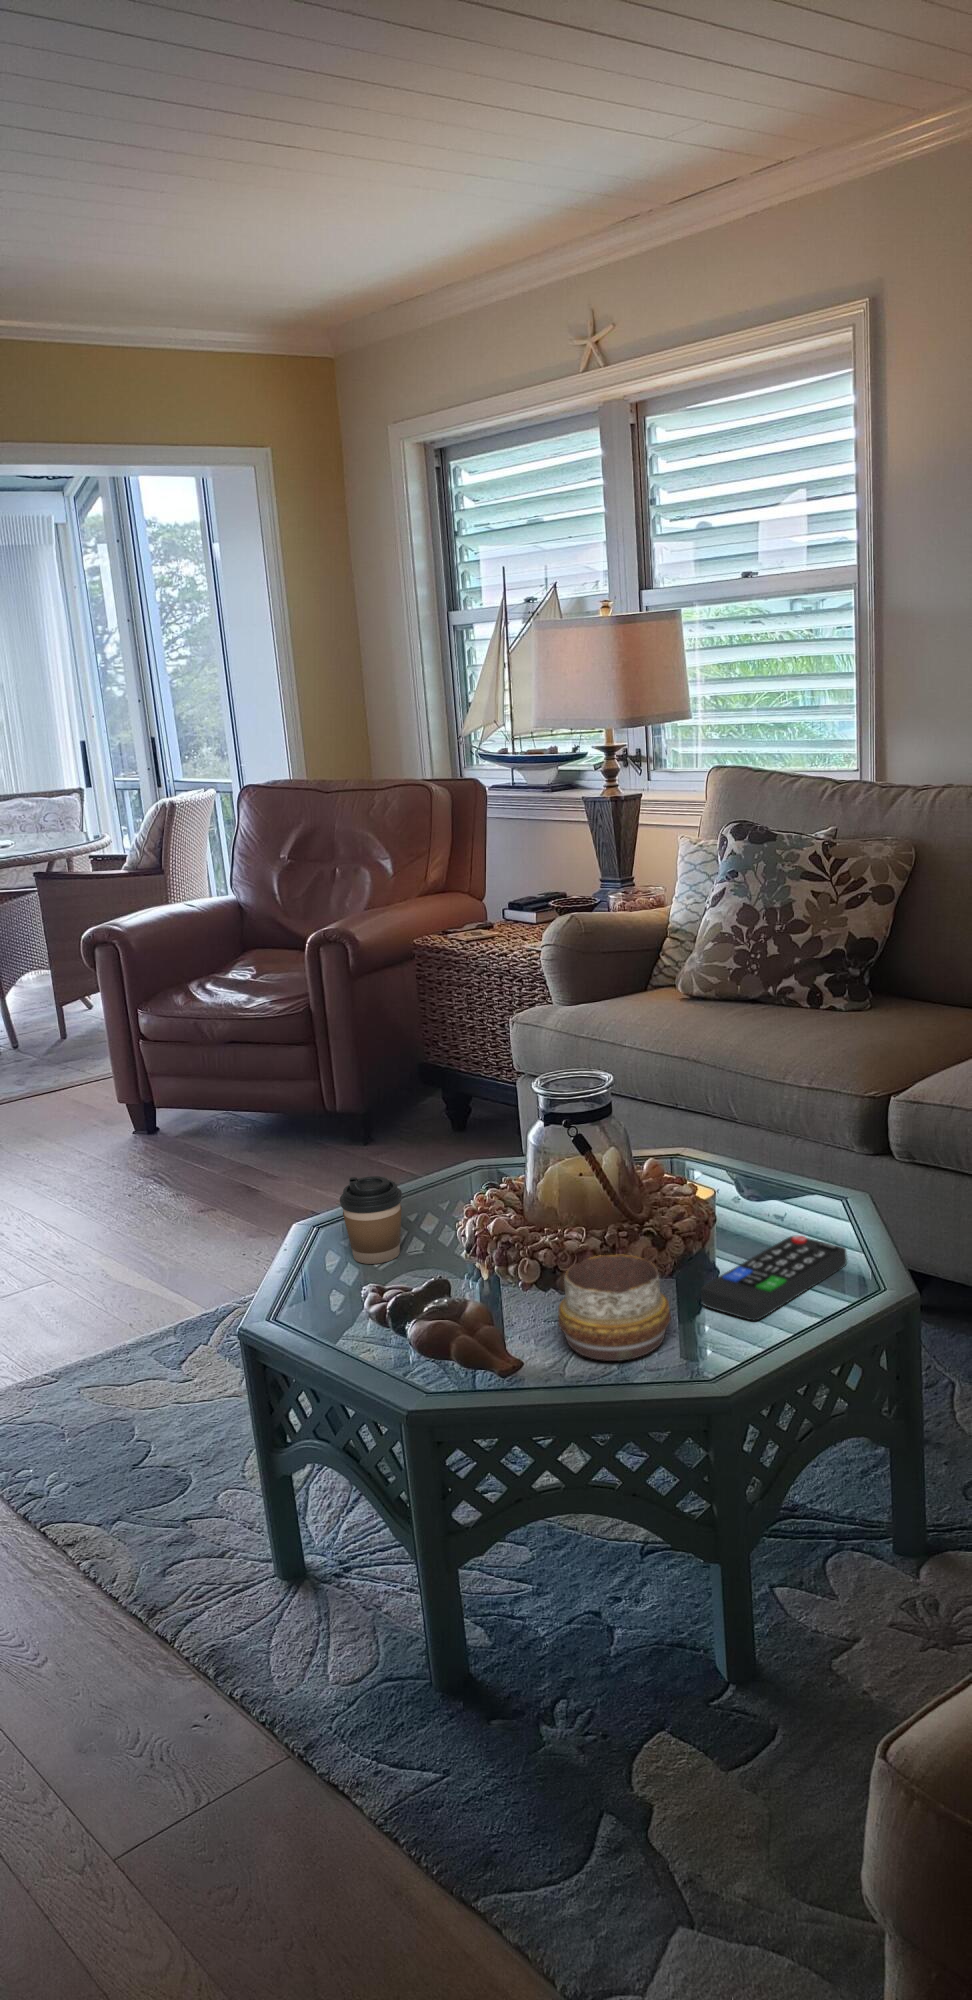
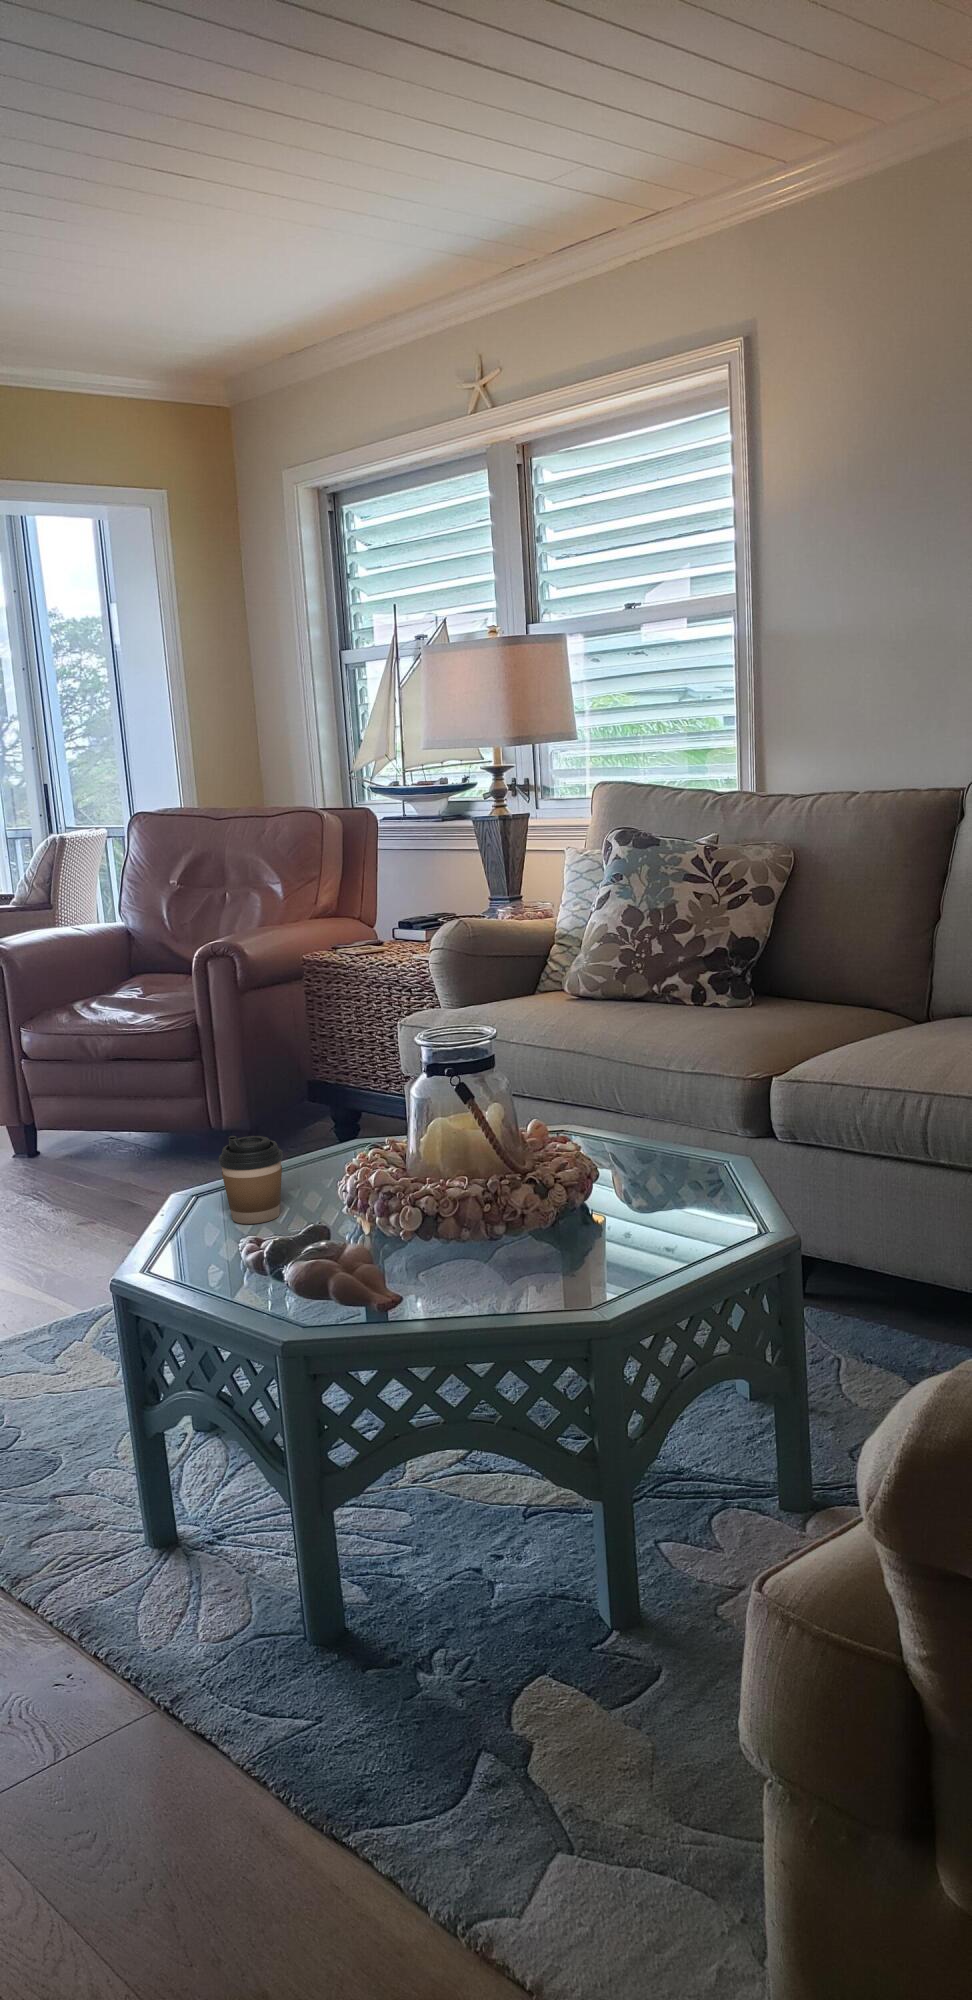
remote control: present [701,1236,847,1320] -> none [583,1186,727,1258]
decorative bowl: present [558,1255,671,1361] -> none [438,1193,552,1294]

